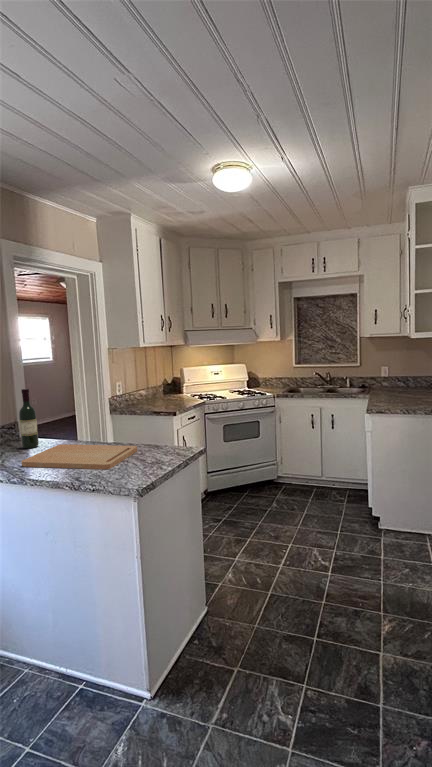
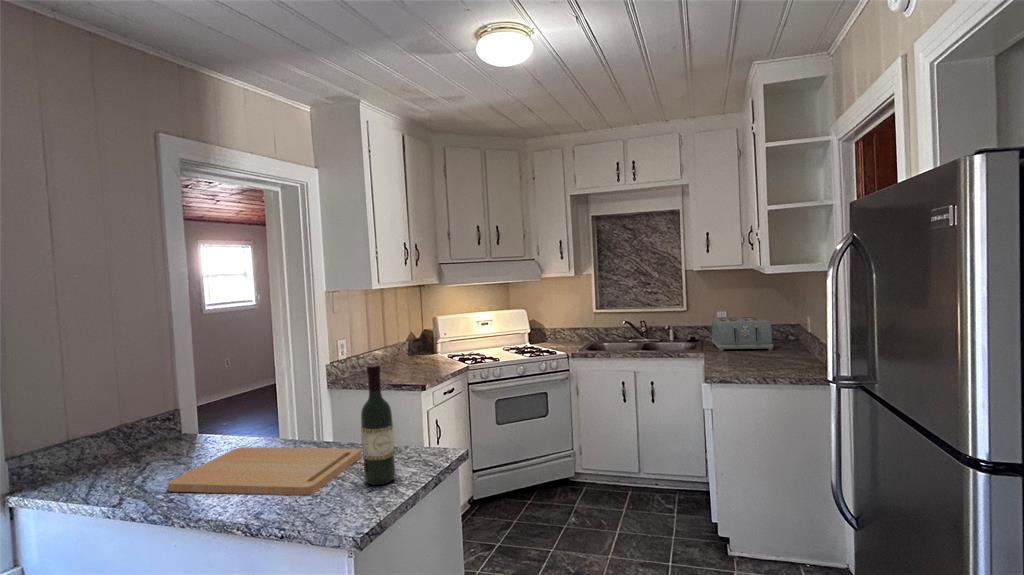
toaster: none [377,370,420,394] -> present [711,316,773,351]
wine bottle: present [19,389,39,448] -> present [361,364,396,485]

